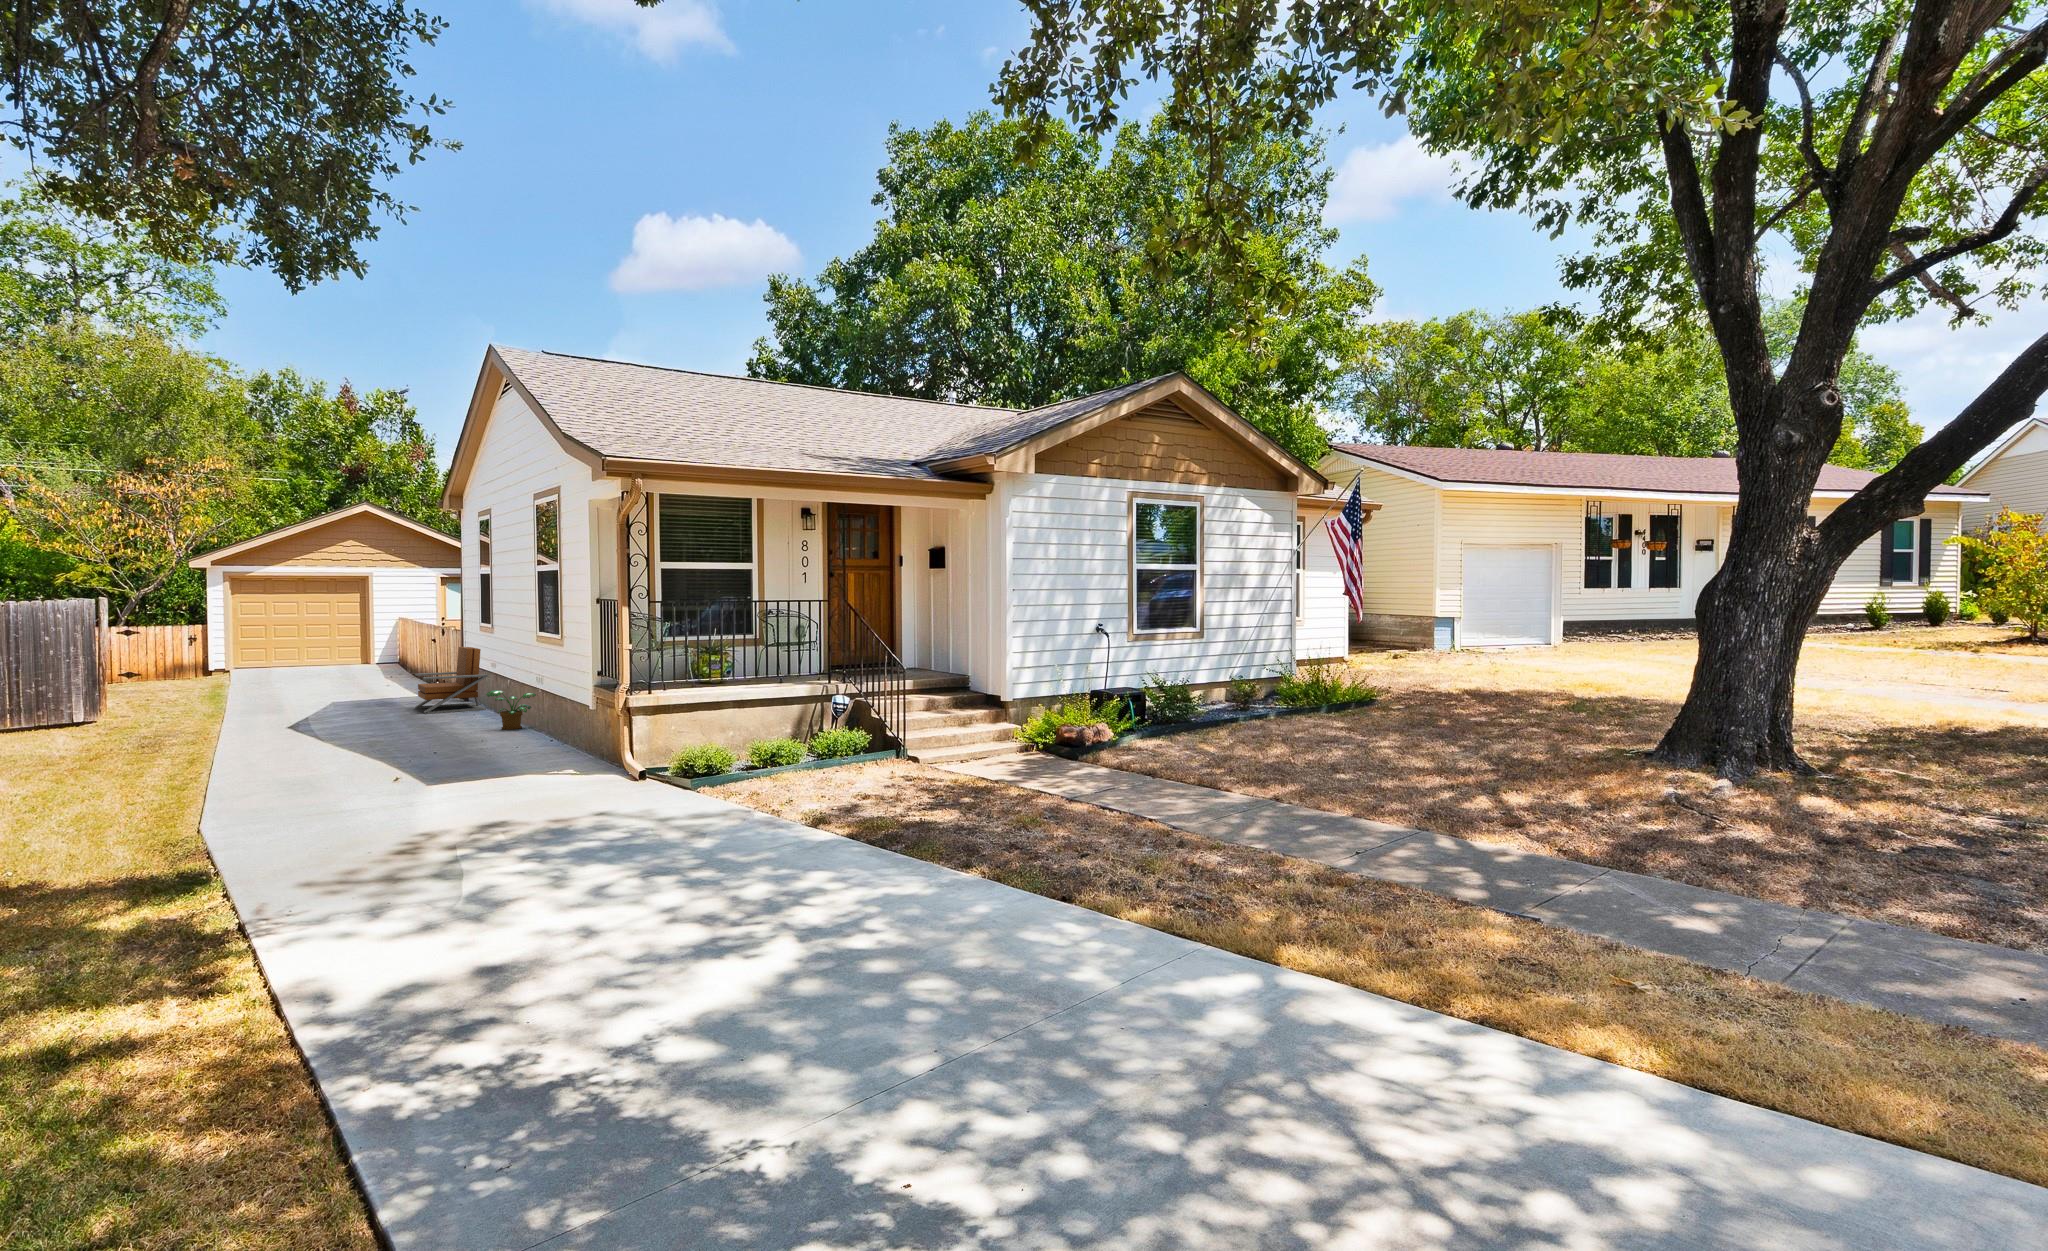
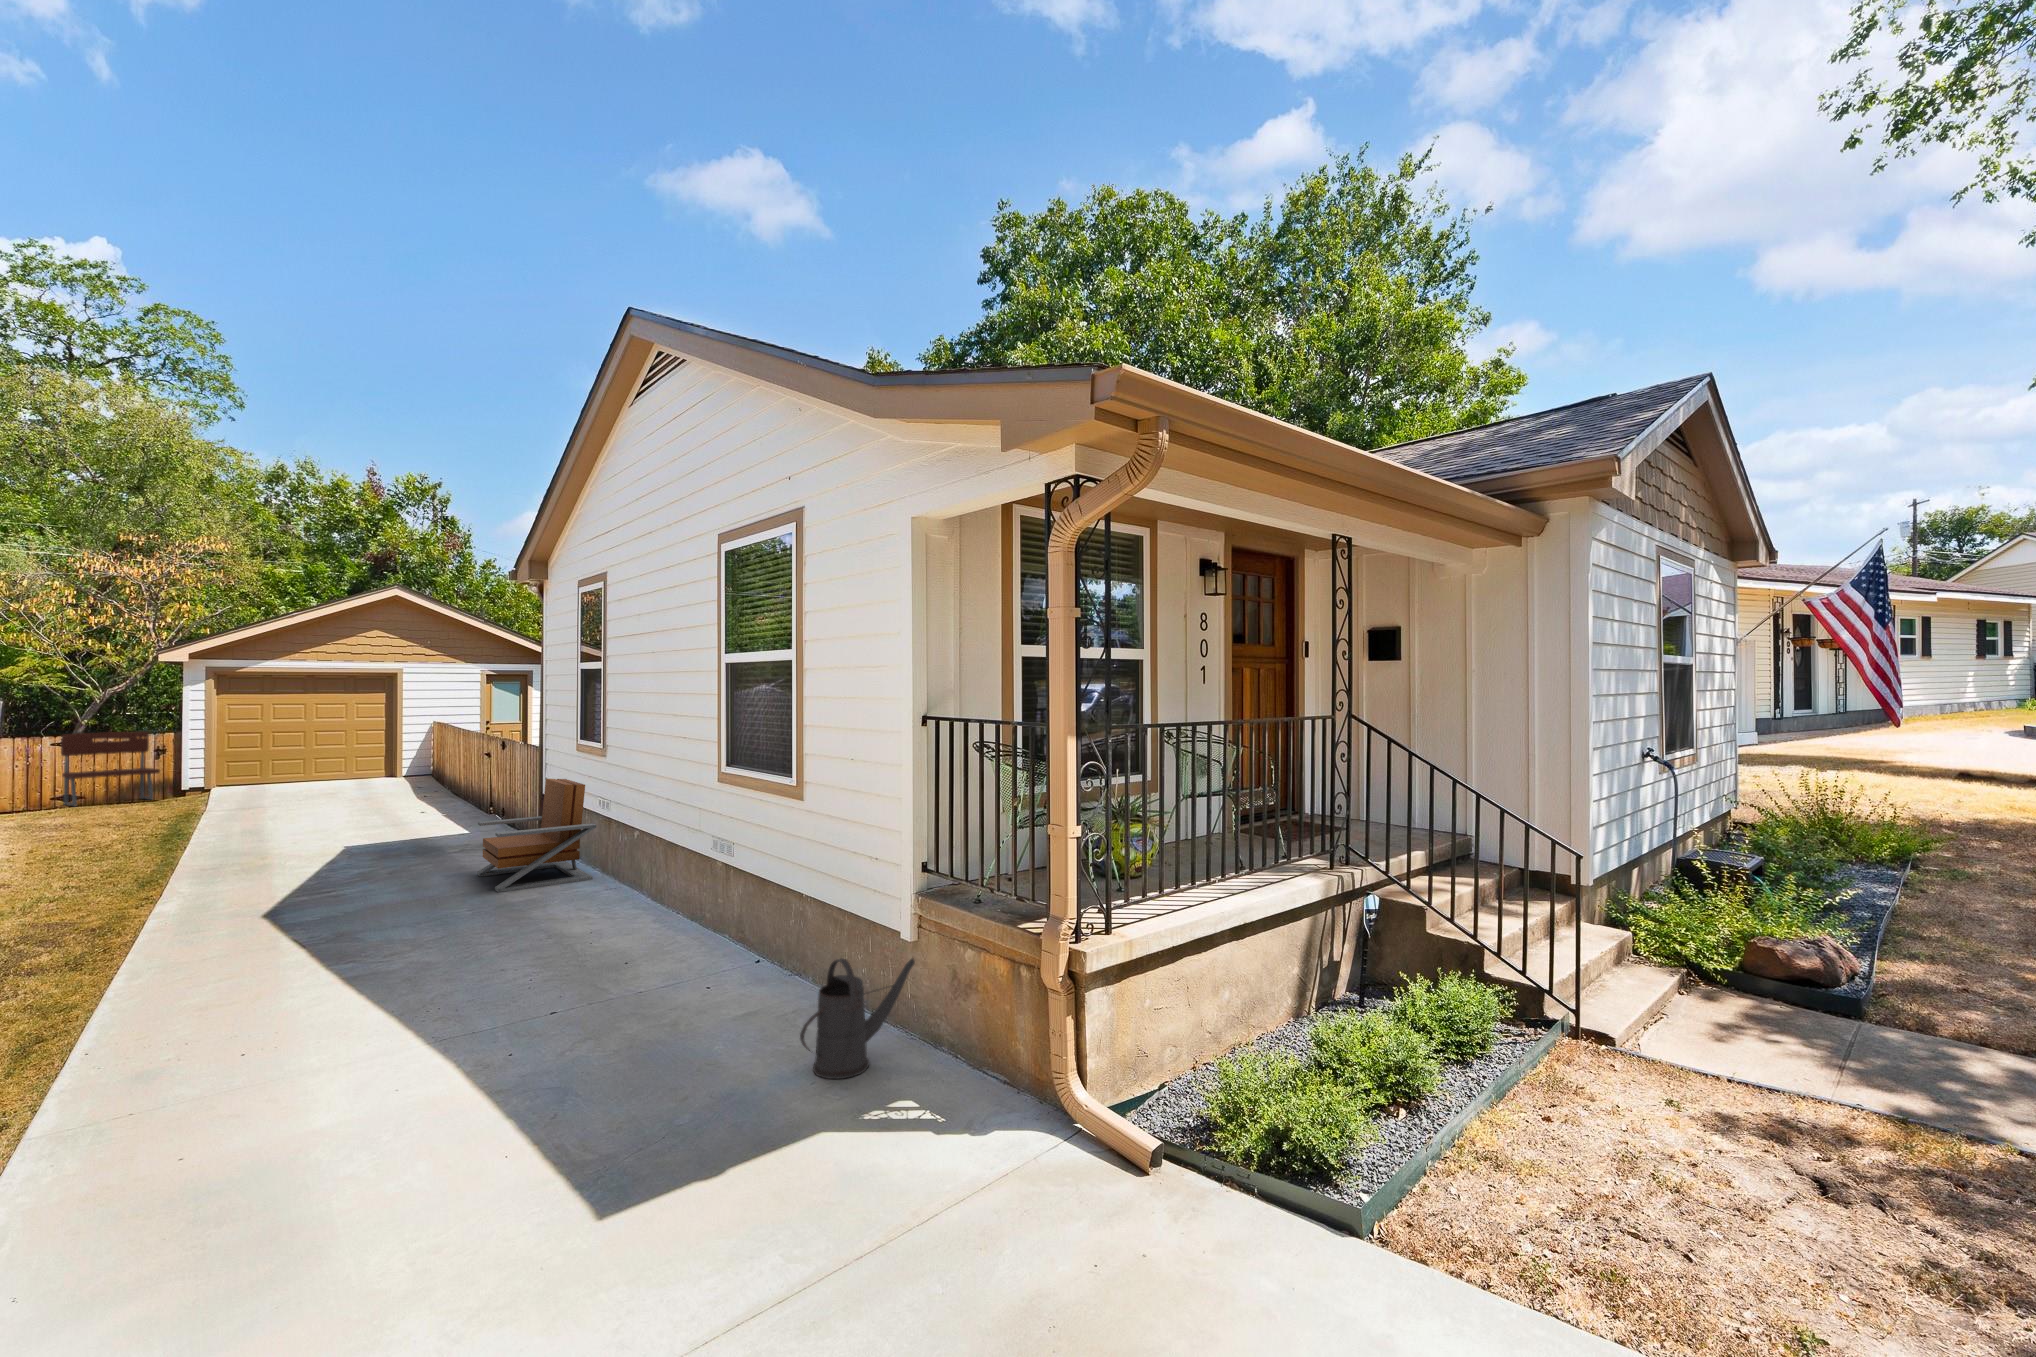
bench: none [122,623,193,680] -> present [61,731,160,806]
potted plant: present [486,690,536,730] -> none [625,871,716,946]
watering can: none [528,706,591,756] -> present [800,958,915,1079]

